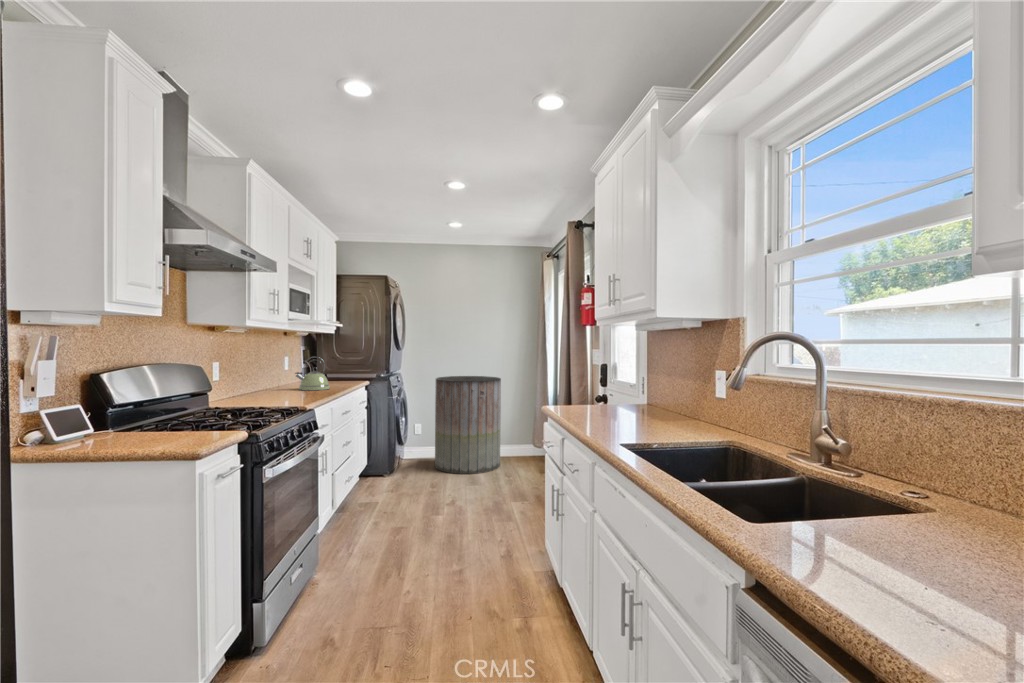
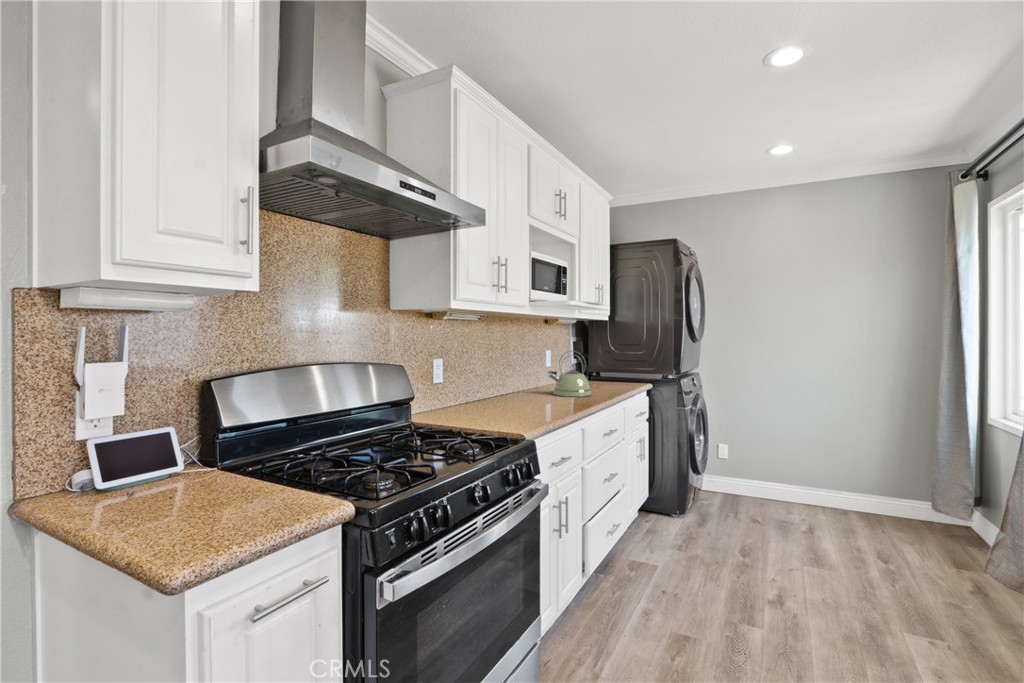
trash can: present [435,376,501,474] -> none [751,380,876,545]

